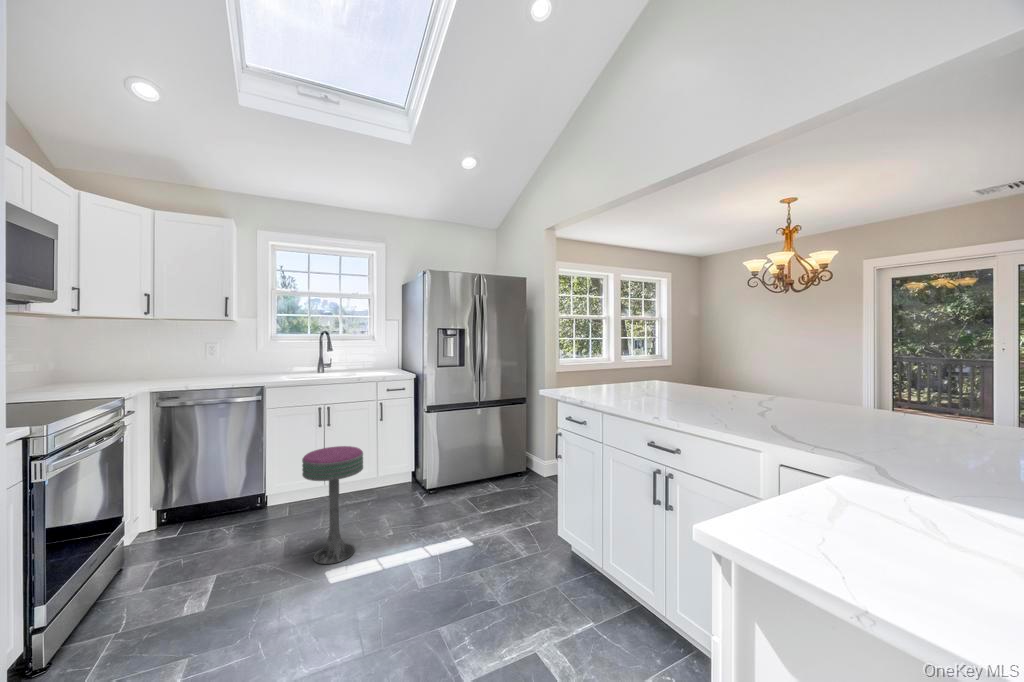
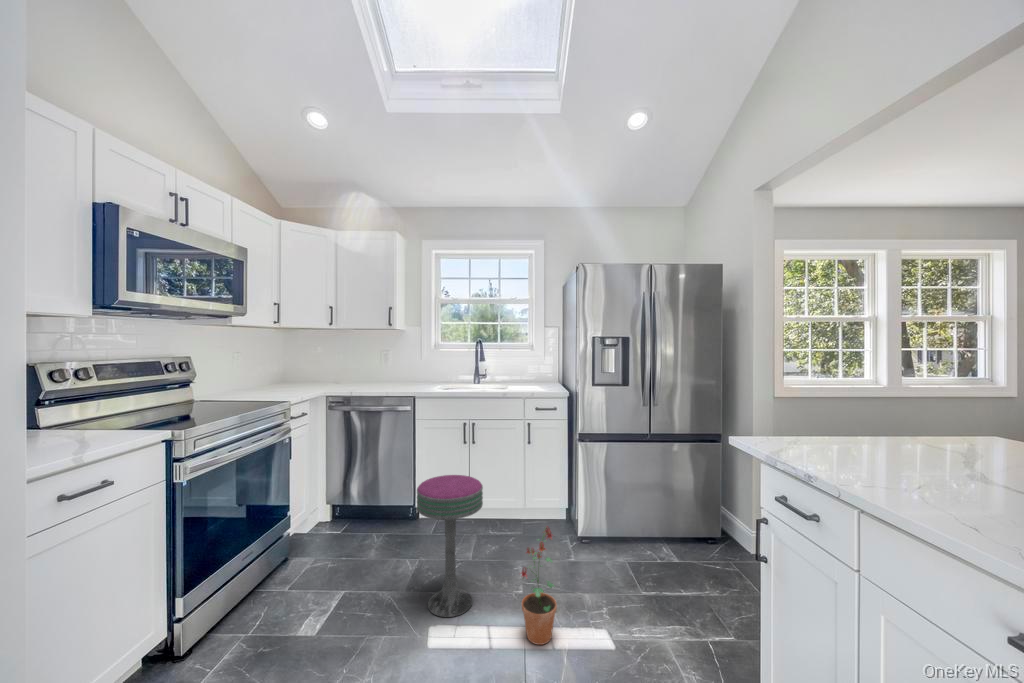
potted plant: none [402,471,431,558] -> present [521,526,557,645]

